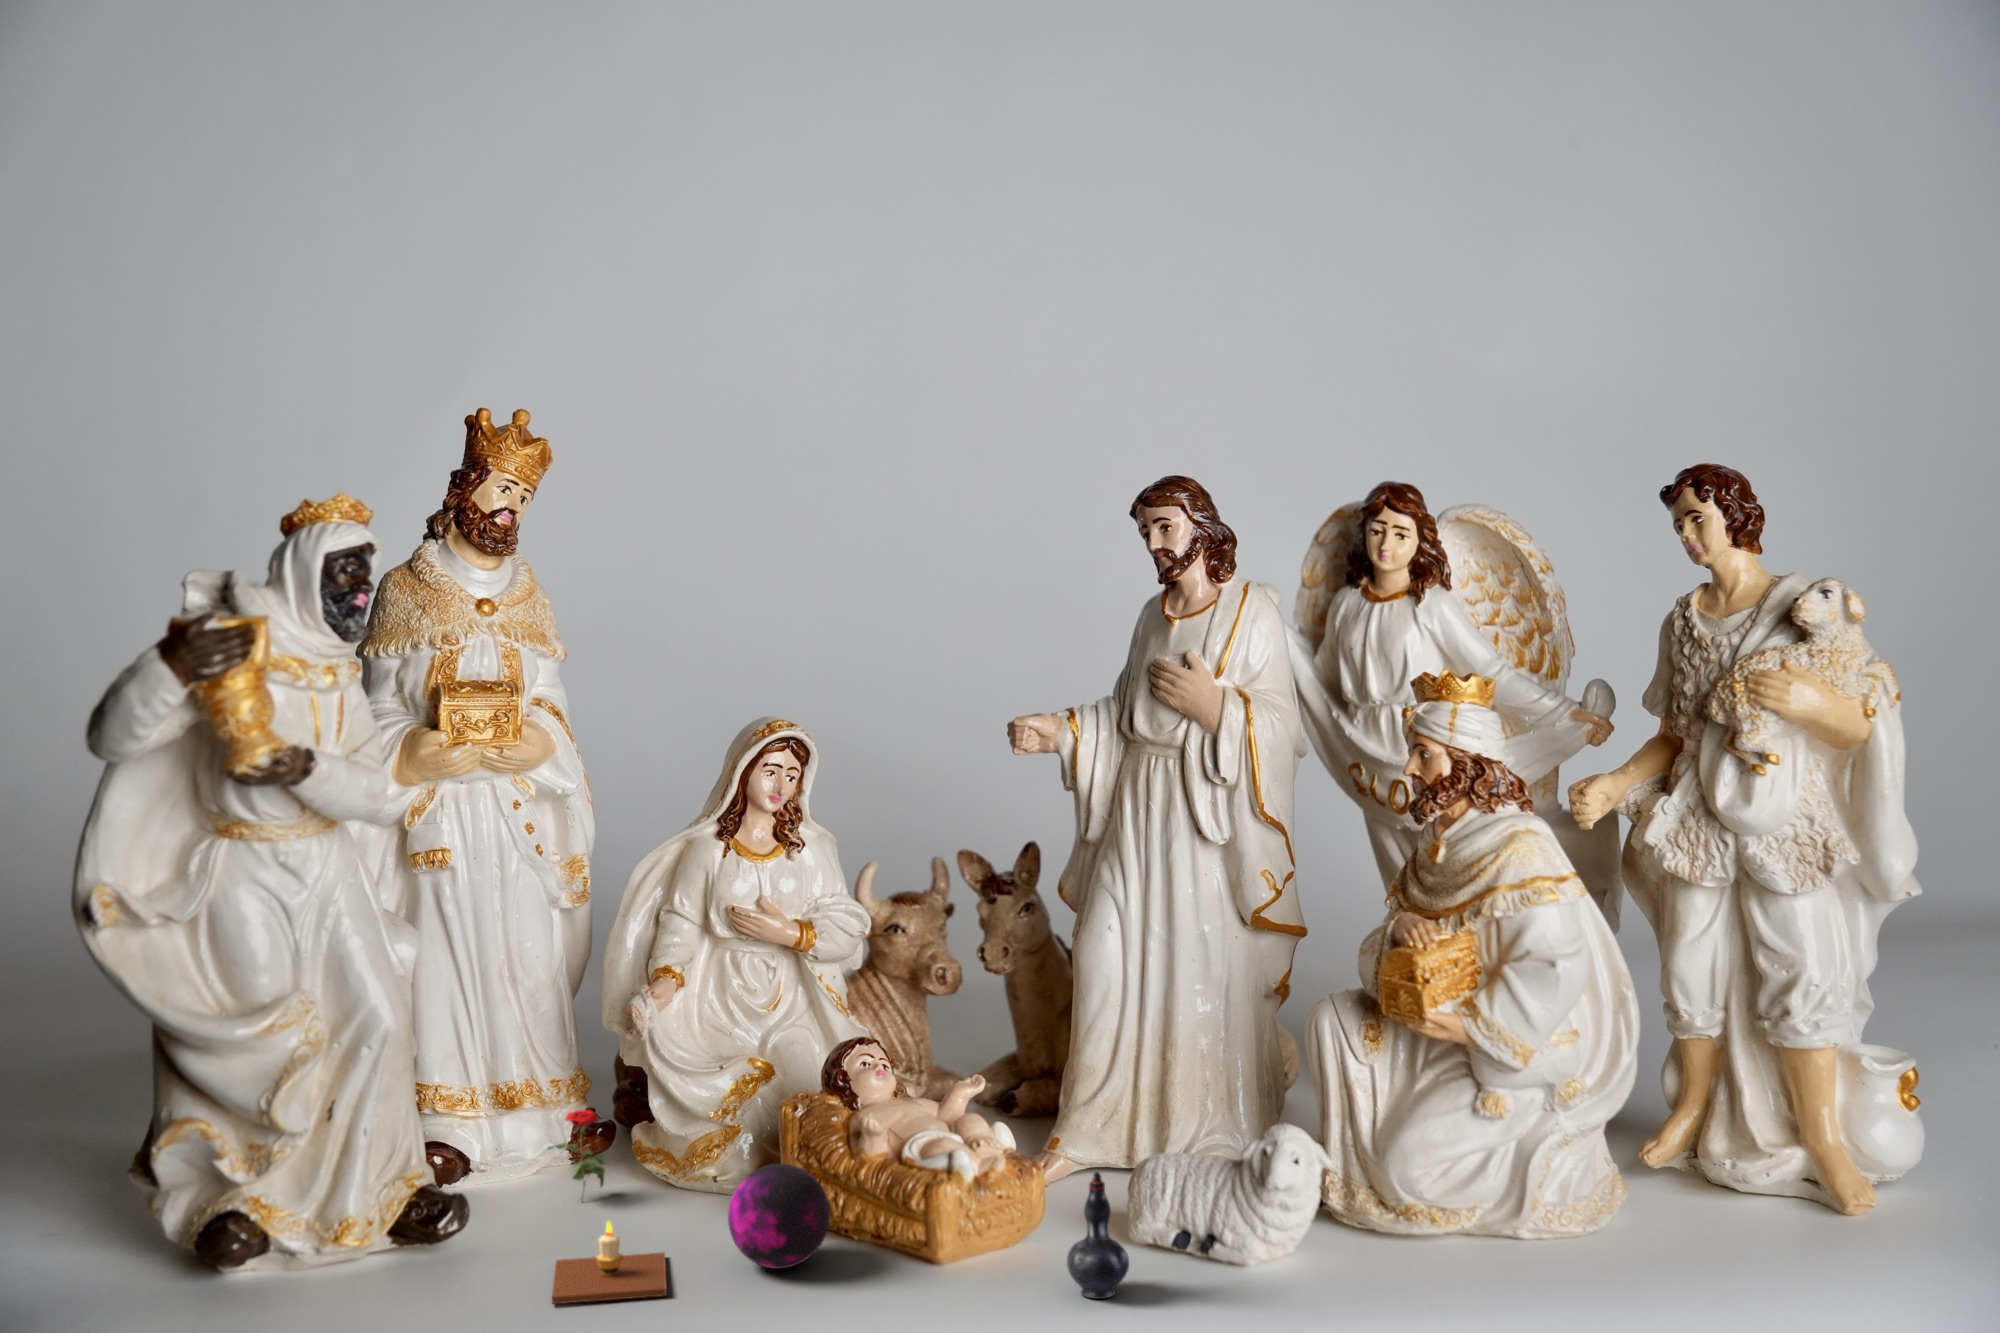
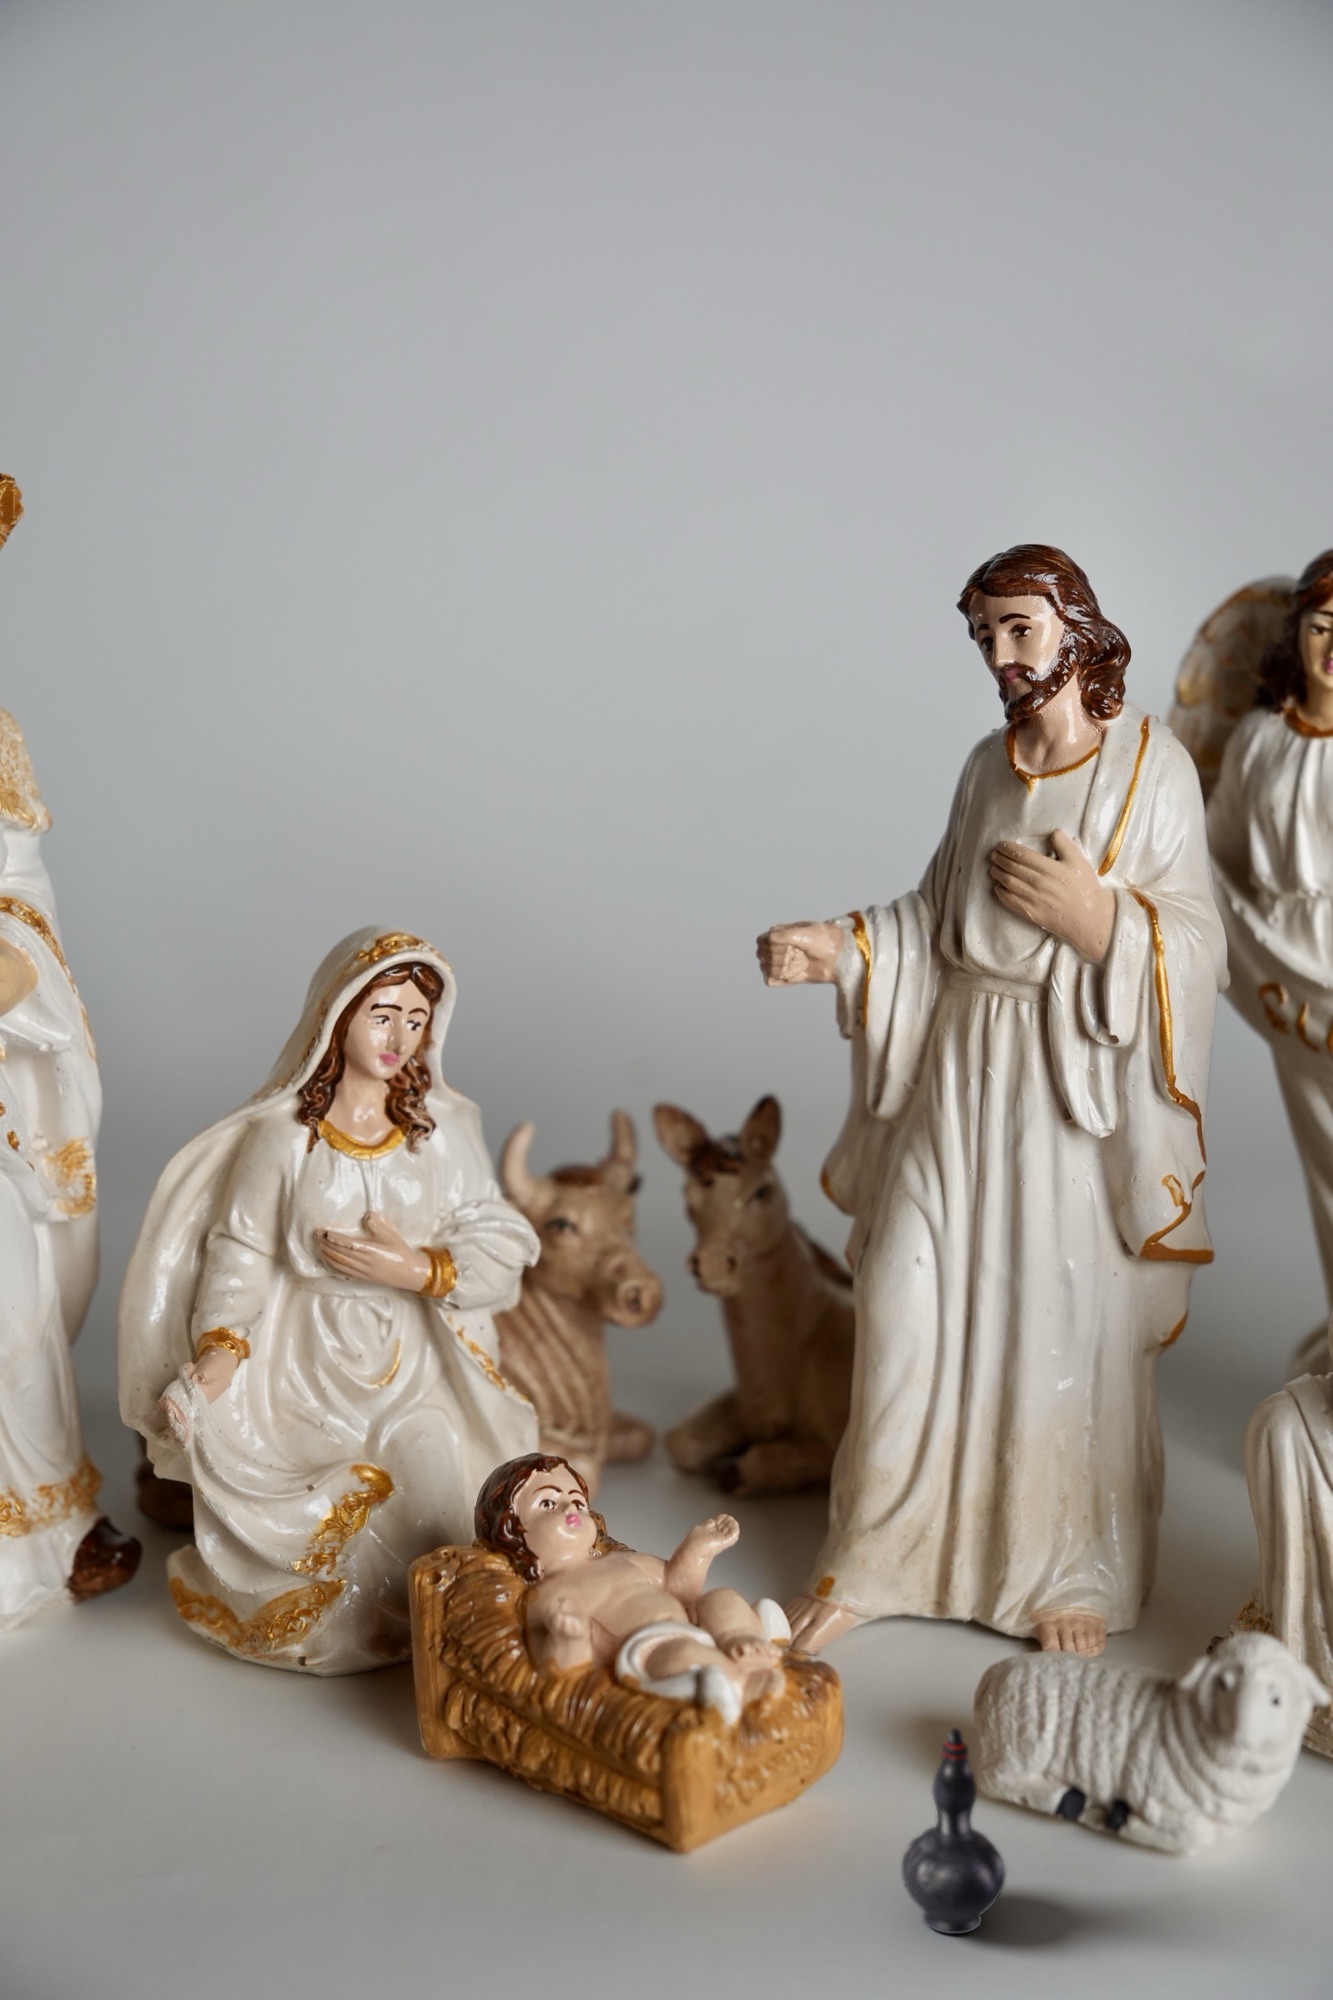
flower: present [548,1110,605,1200] -> none [33,1563,133,1707]
decorative orb: present [728,1164,830,1269] -> none [333,1691,501,1866]
candle: present [552,1221,667,1304] -> none [41,1797,235,1953]

